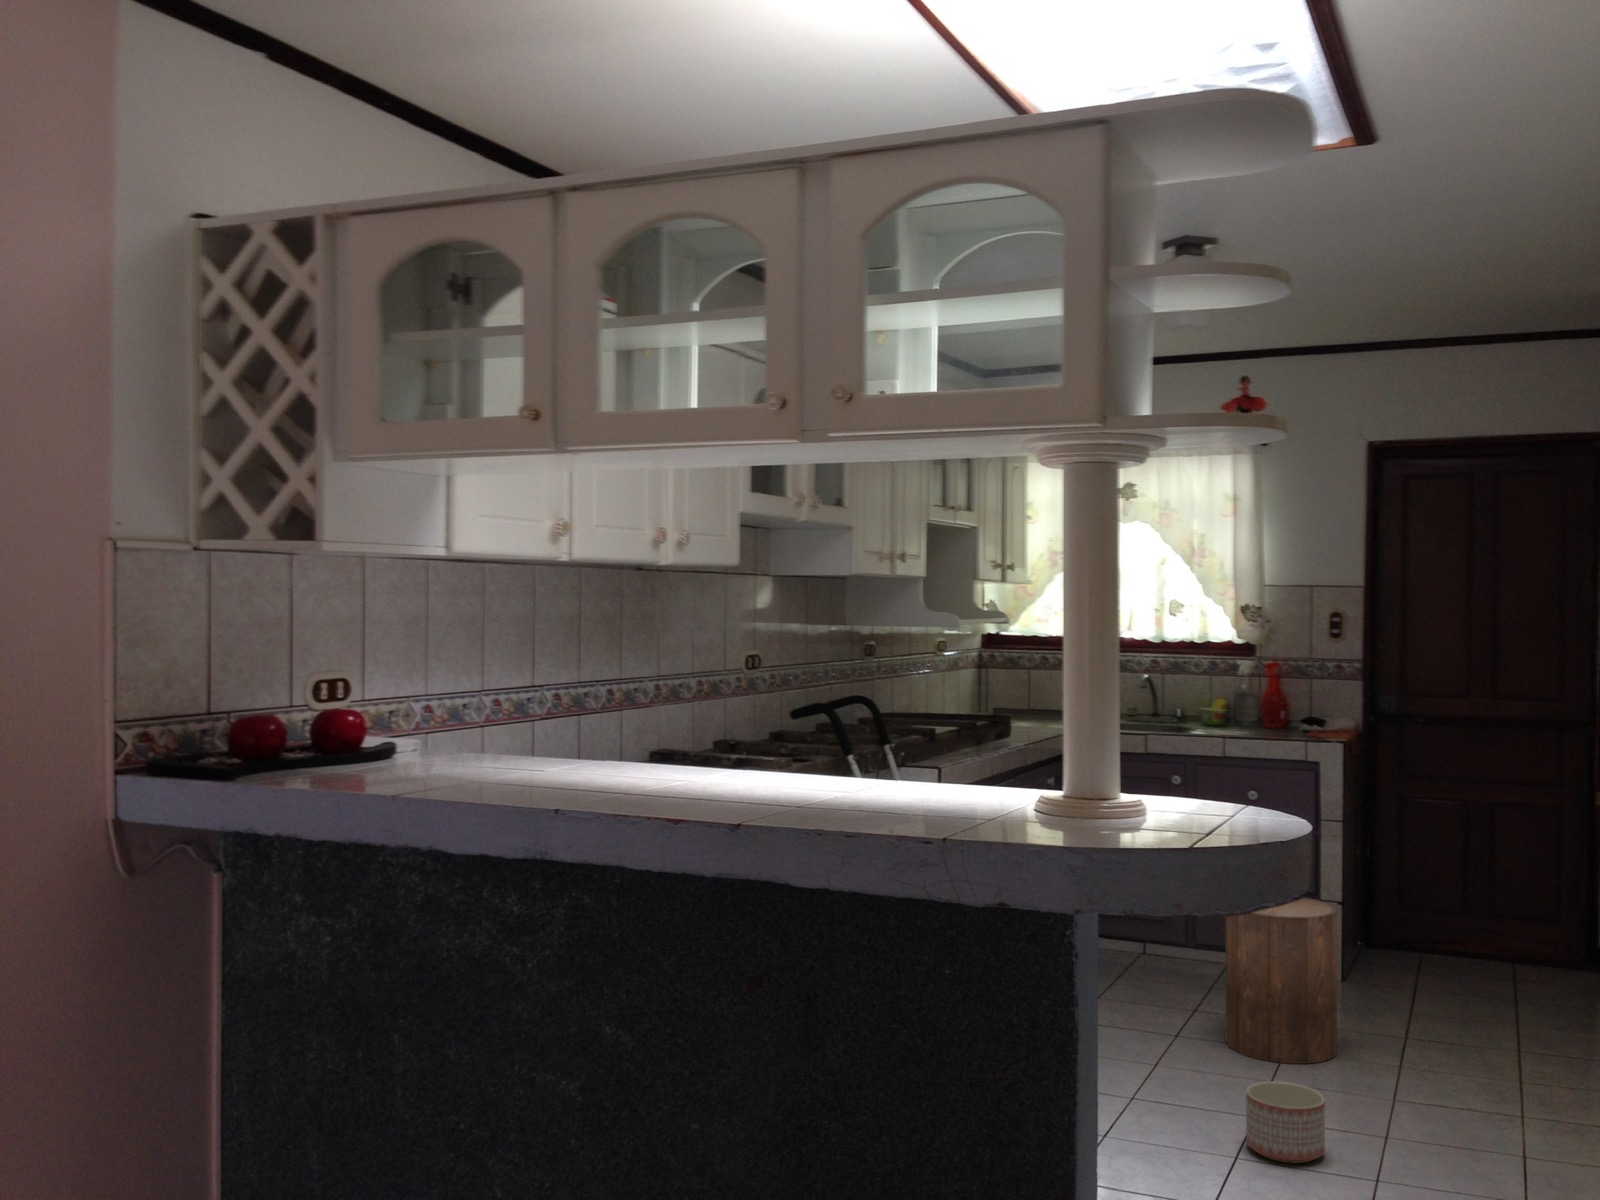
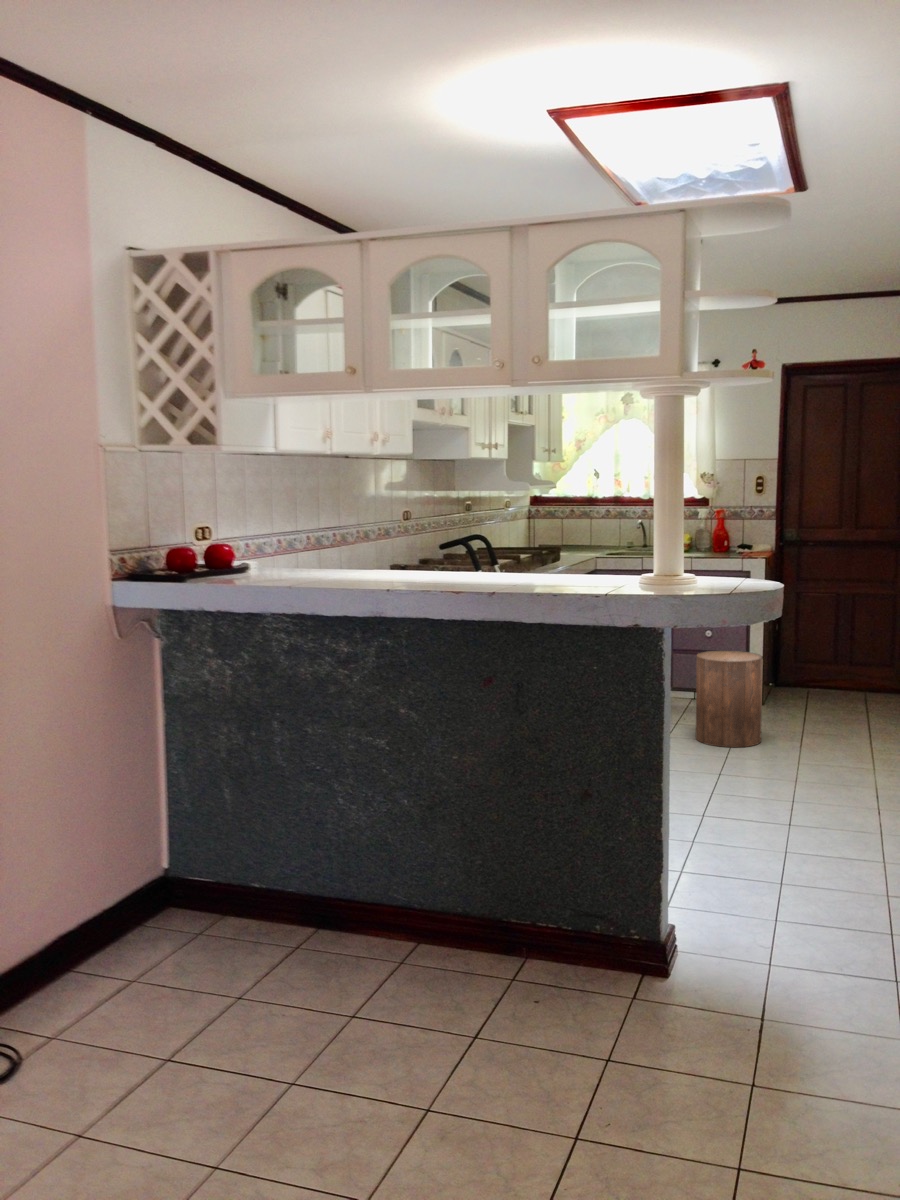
planter: present [1246,1081,1325,1163] -> none [713,750,758,793]

